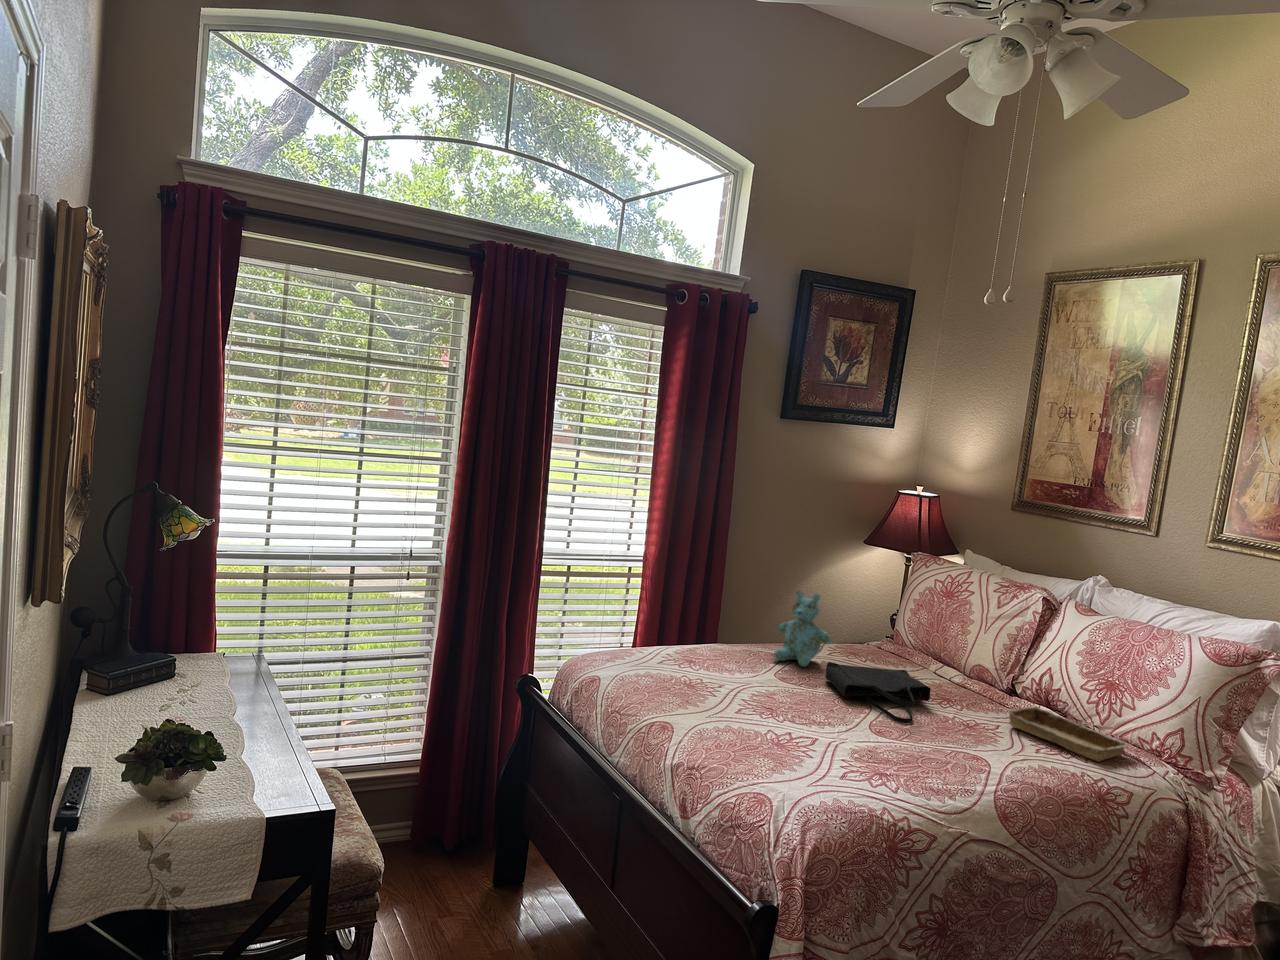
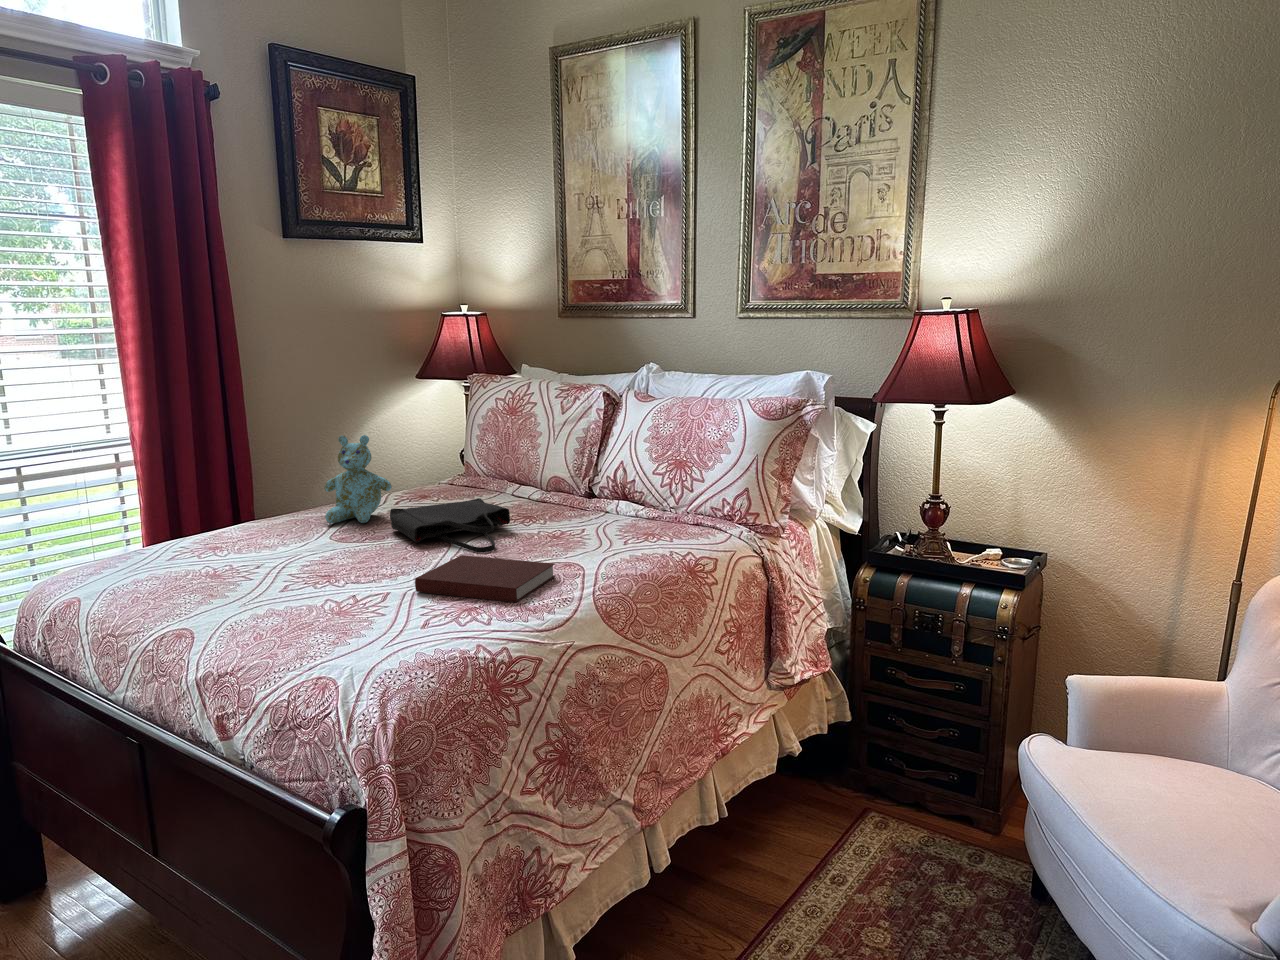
tray: present [1006,706,1131,762] -> none [587,502,710,538]
notebook: none [840,721,965,779] -> present [415,555,555,602]

